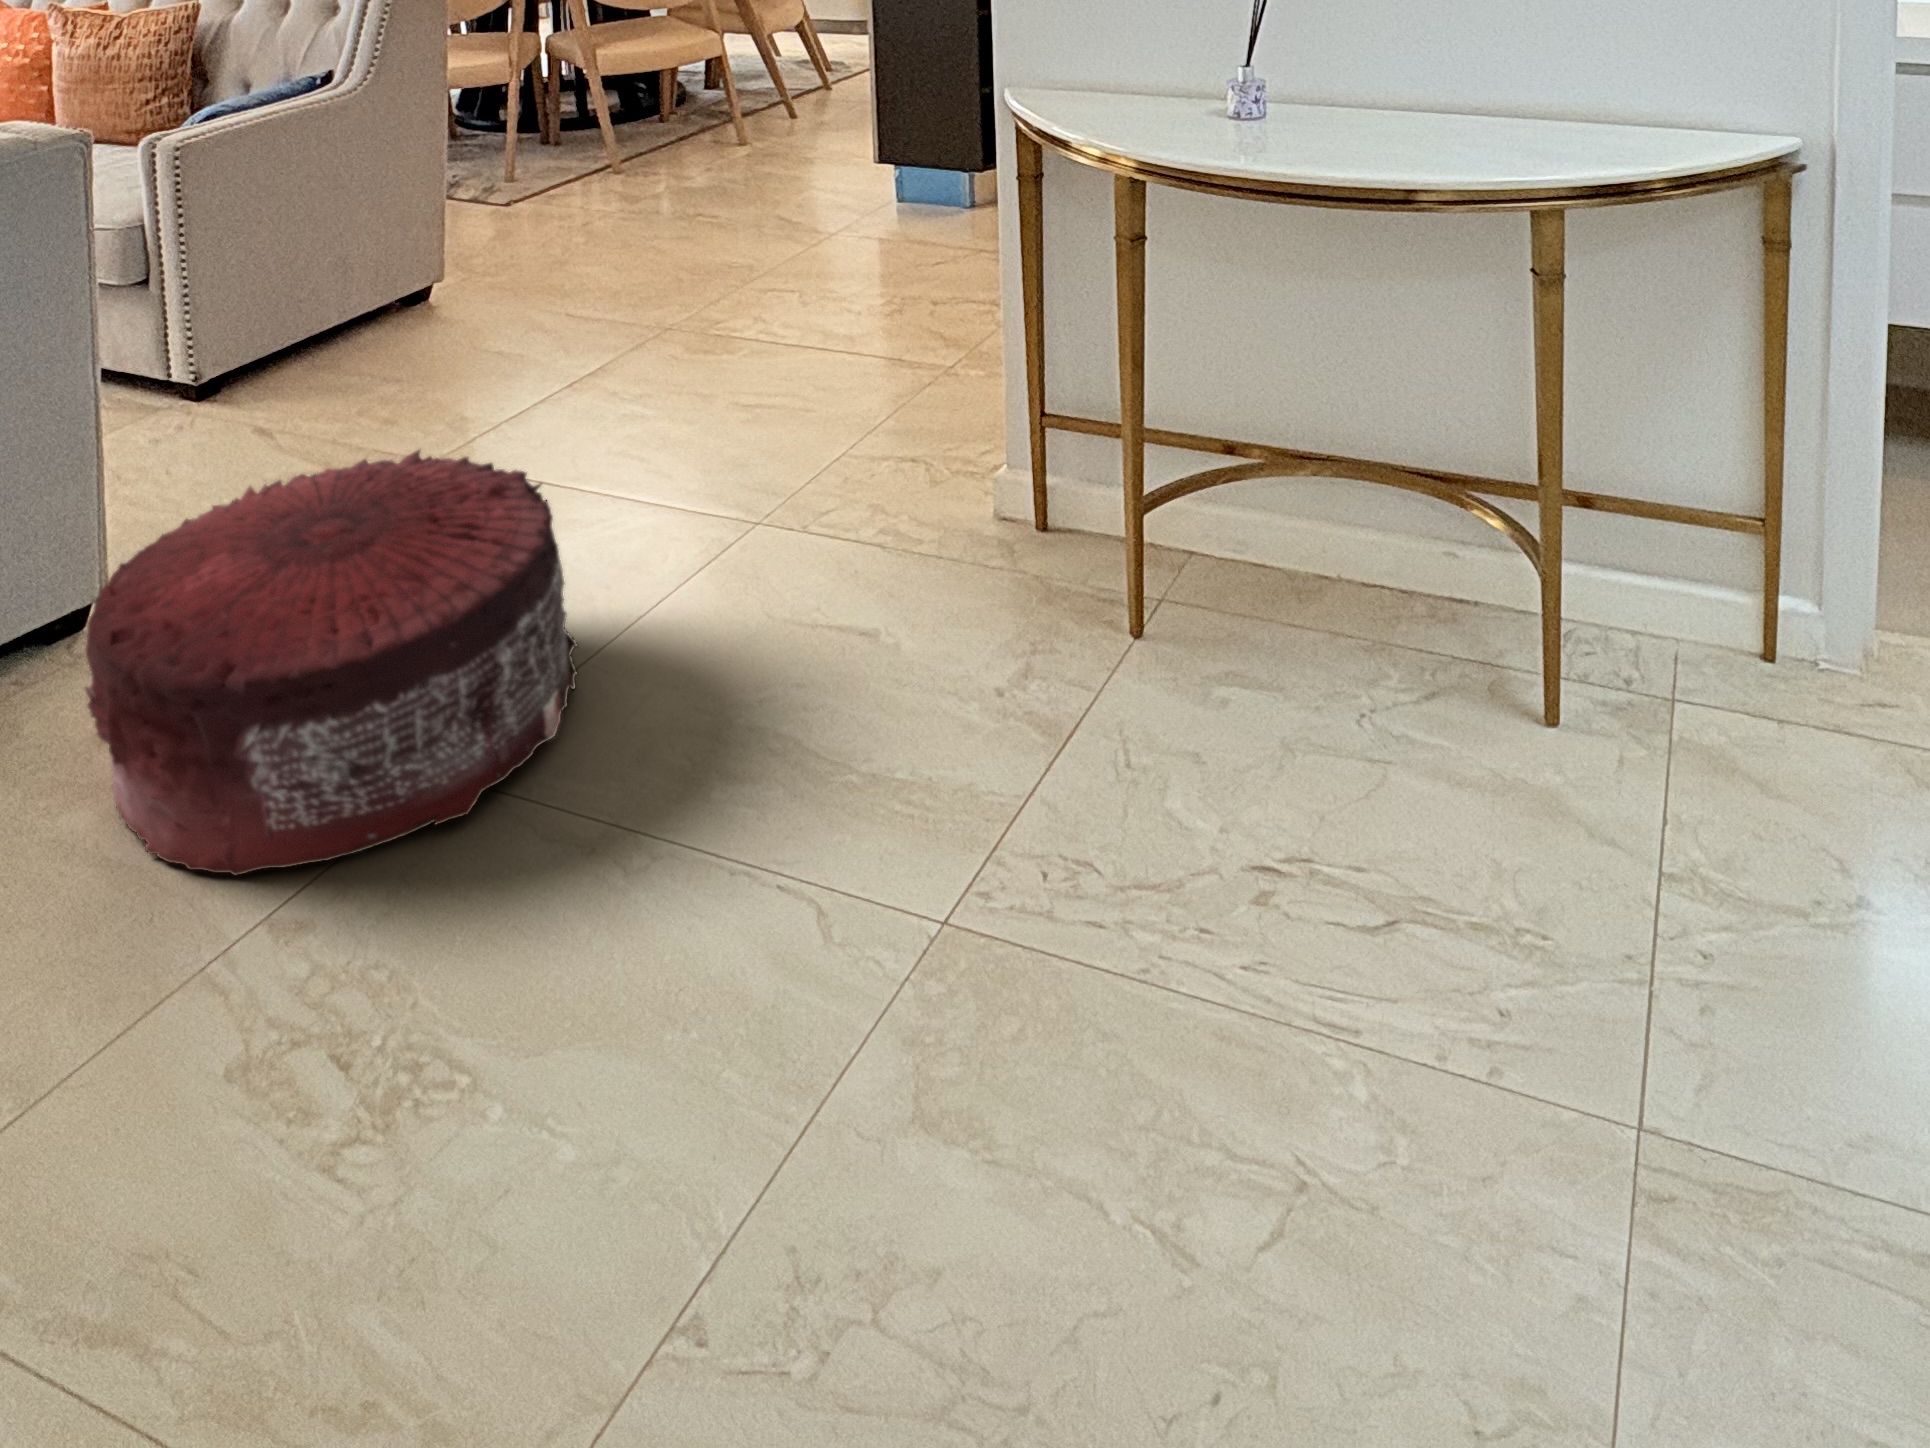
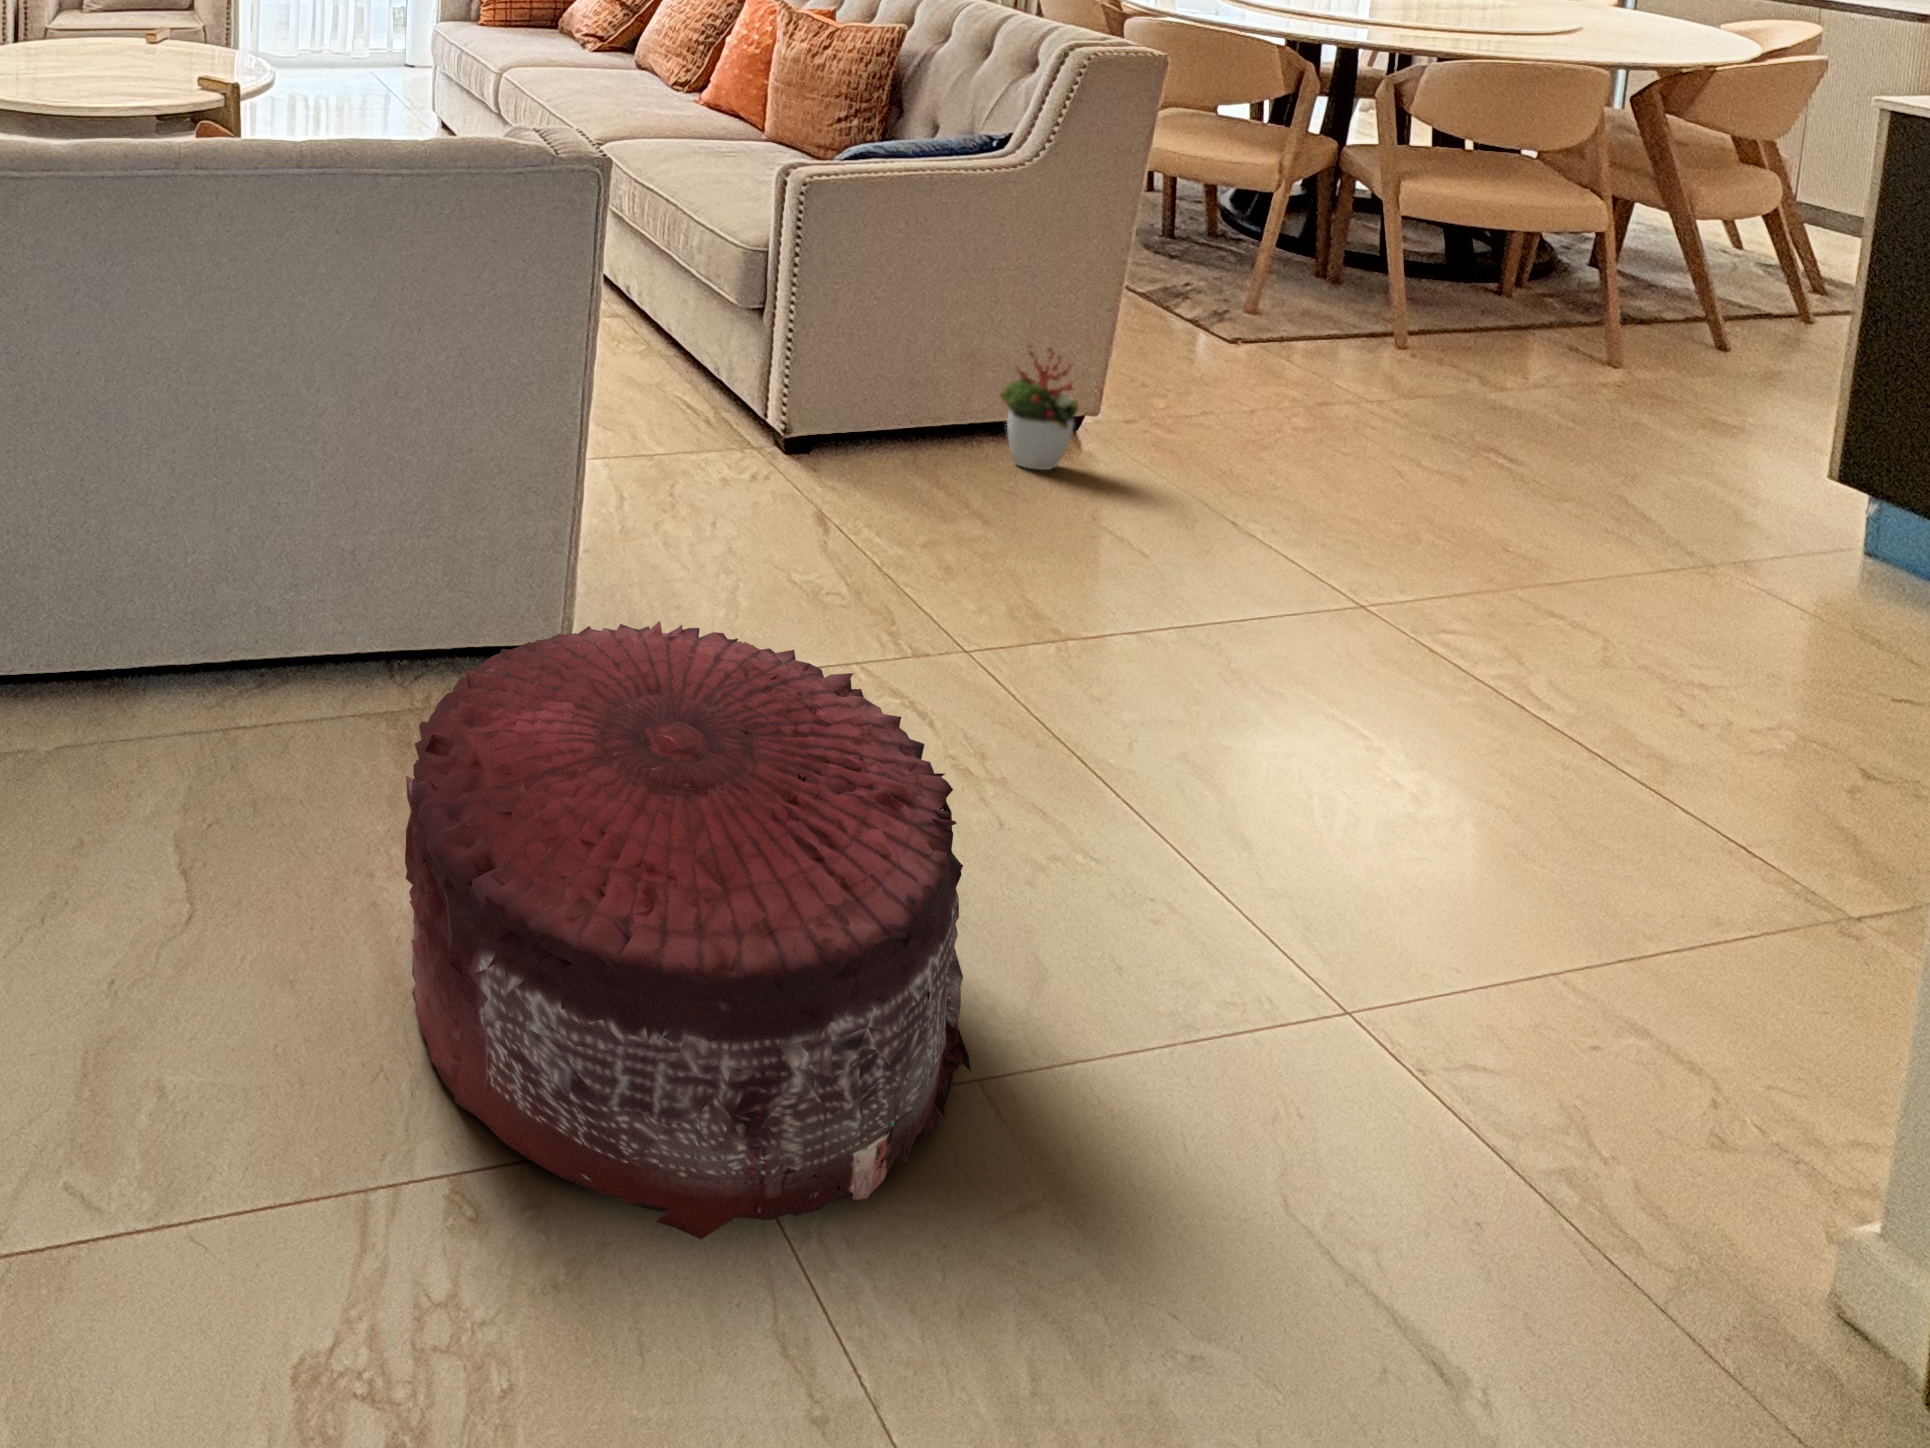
decorative plant: none [376,230,439,338] -> present [1000,345,1078,470]

